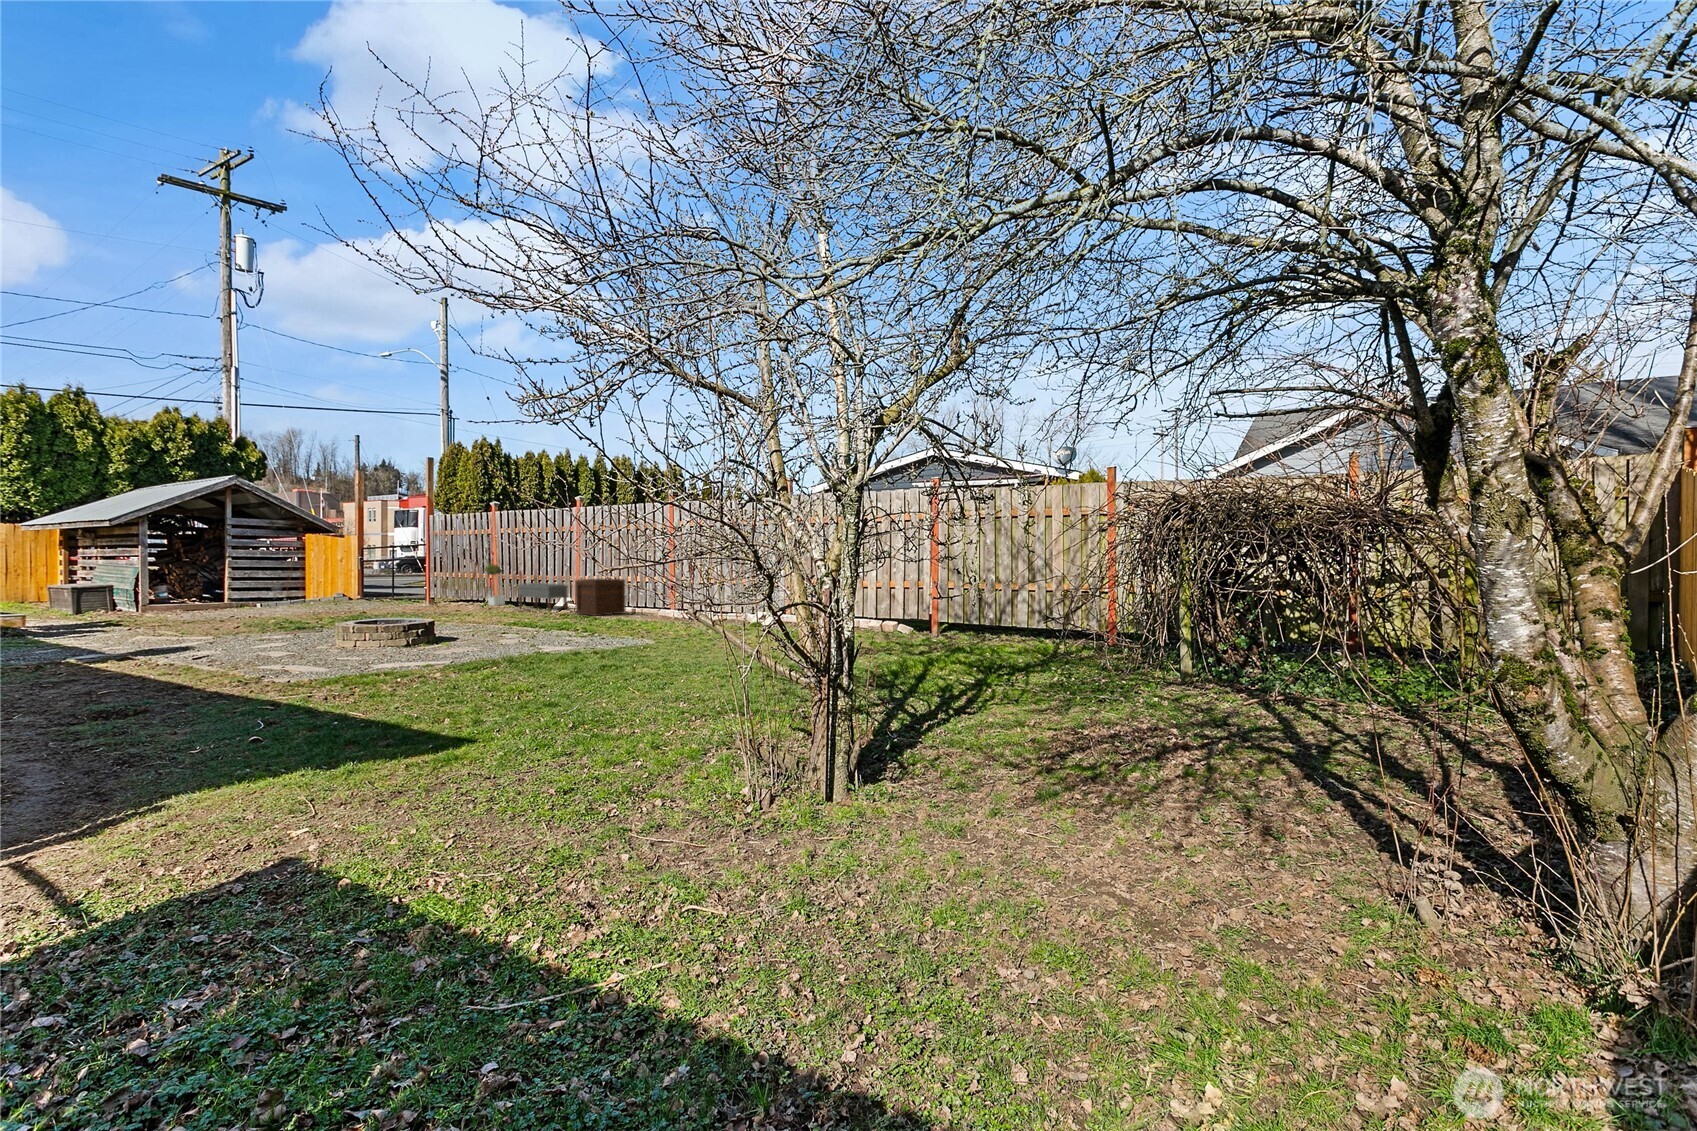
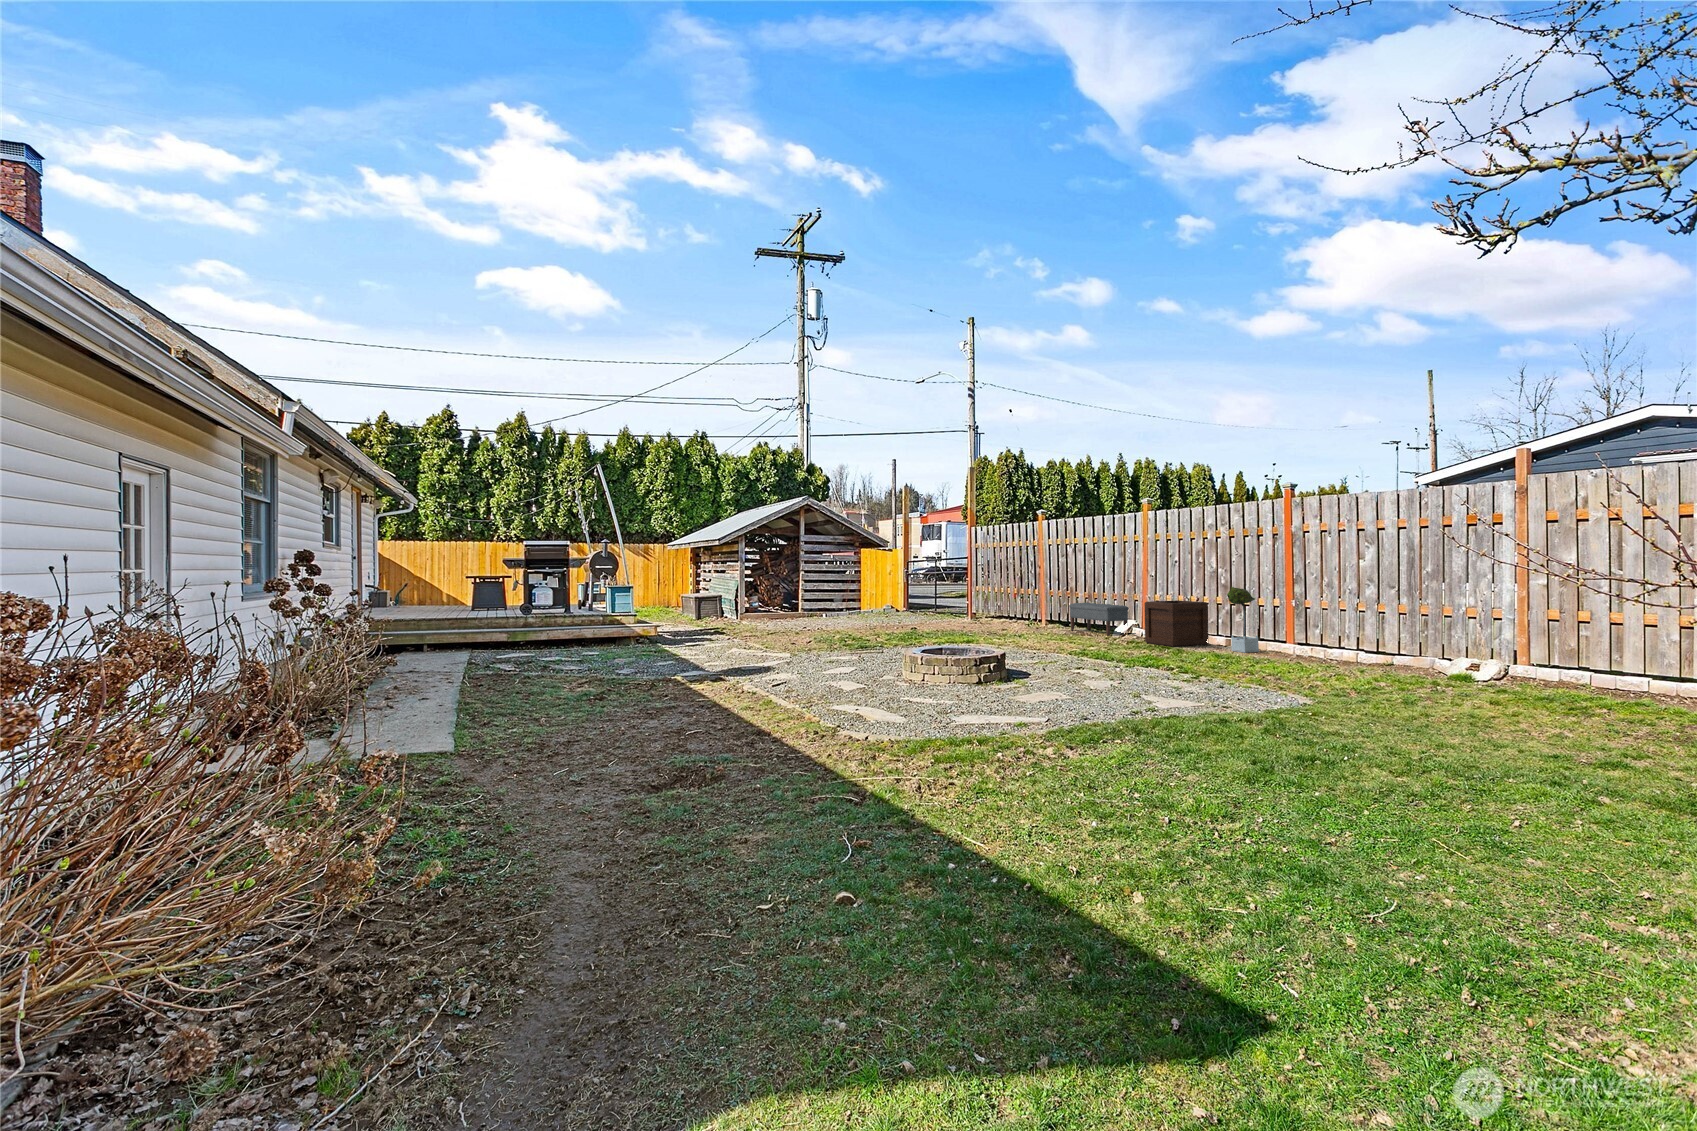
potted tree: present [485,564,505,606] -> present [1227,587,1259,653]

